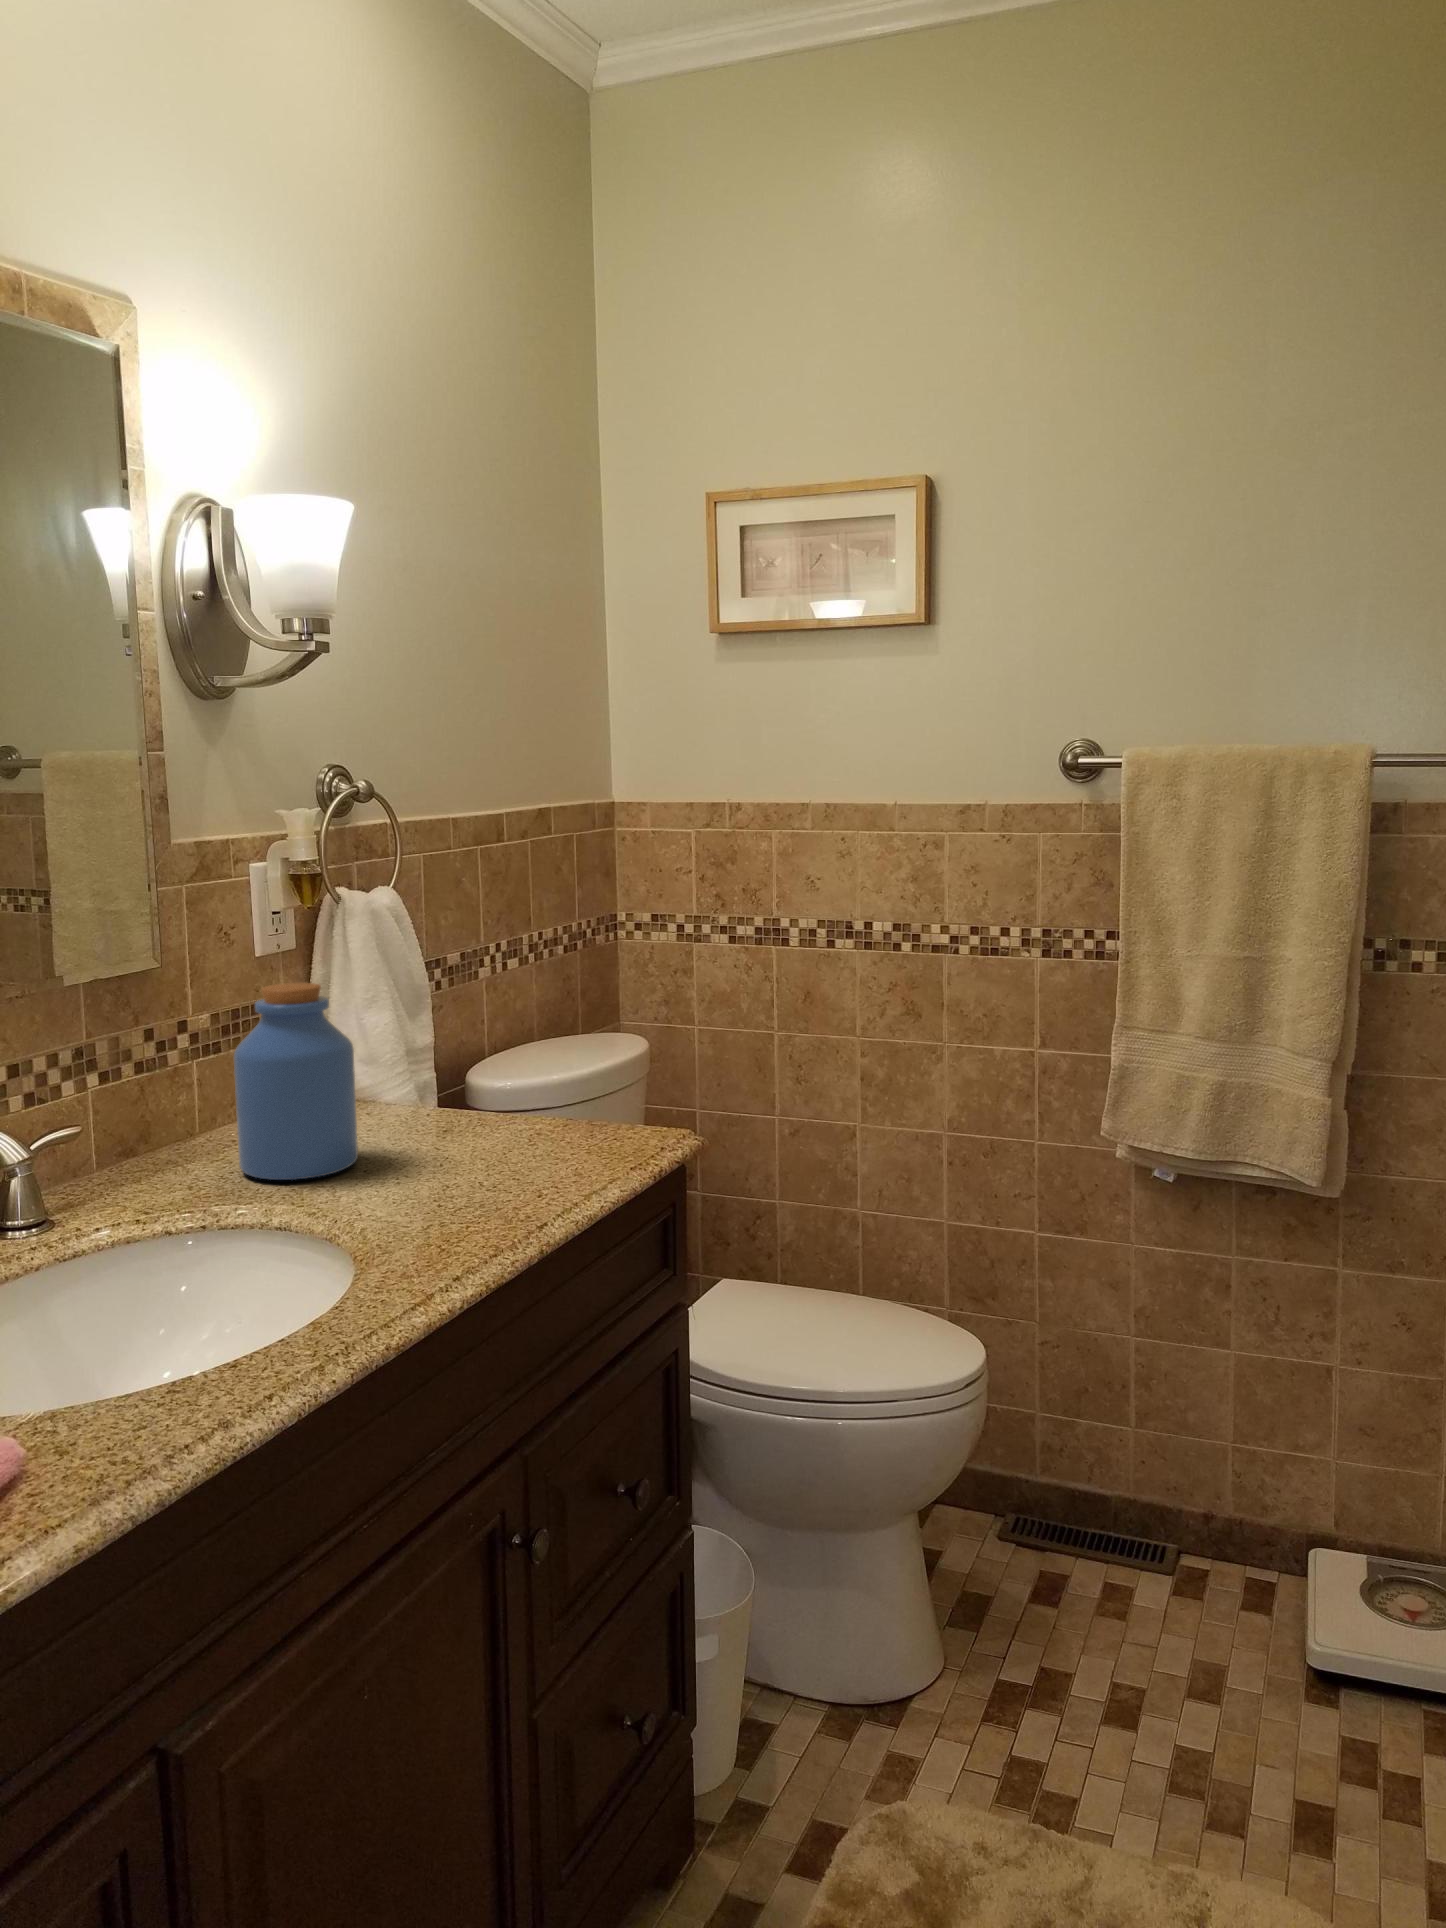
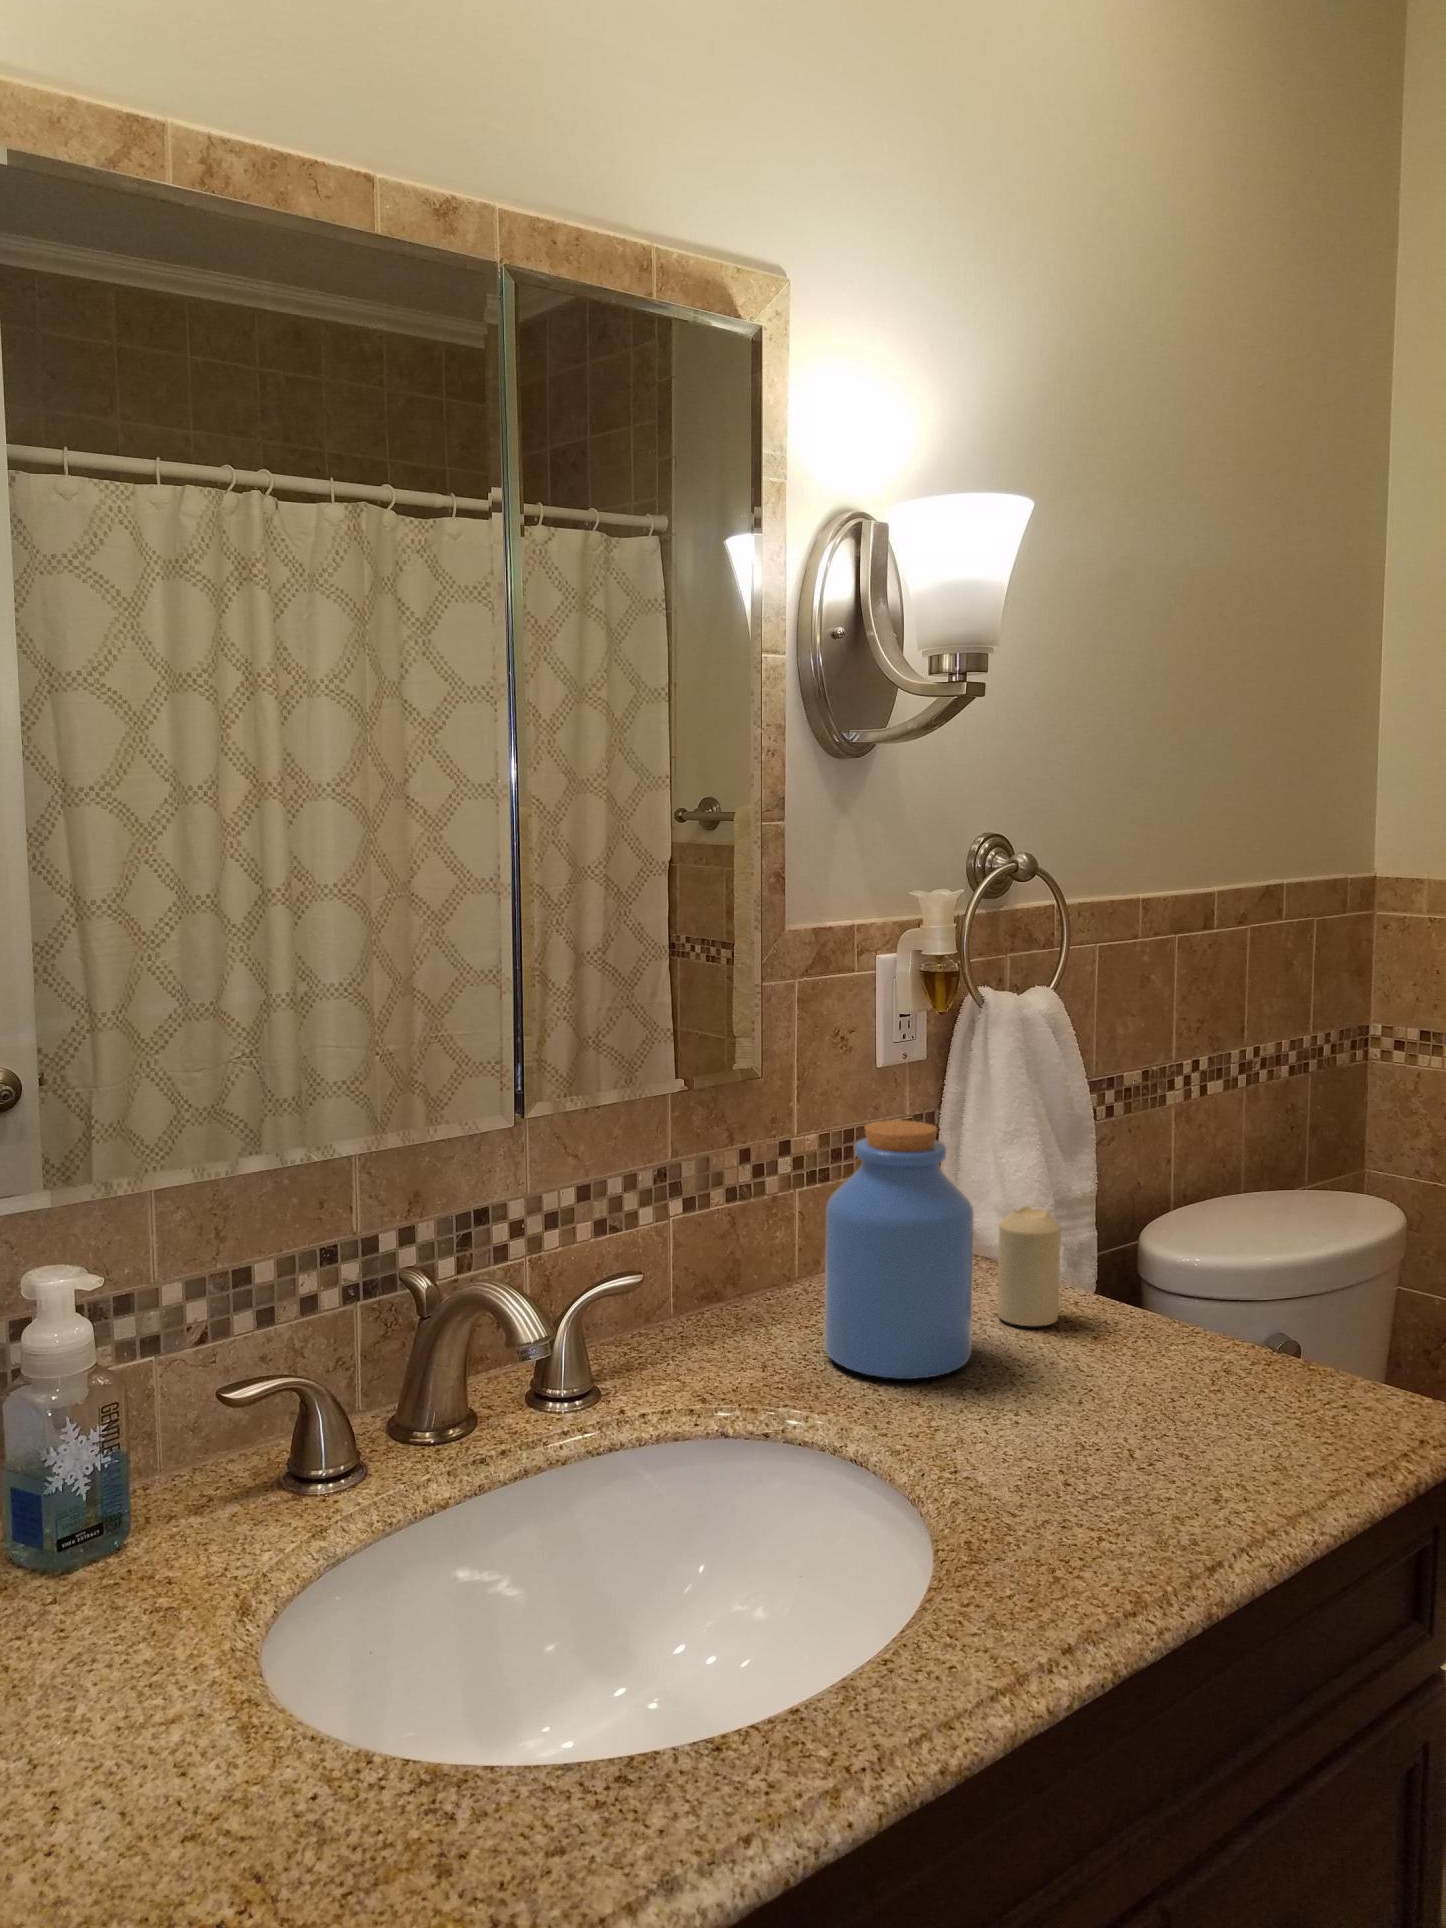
candle: none [369,1046,419,1135] -> present [997,1206,1061,1326]

